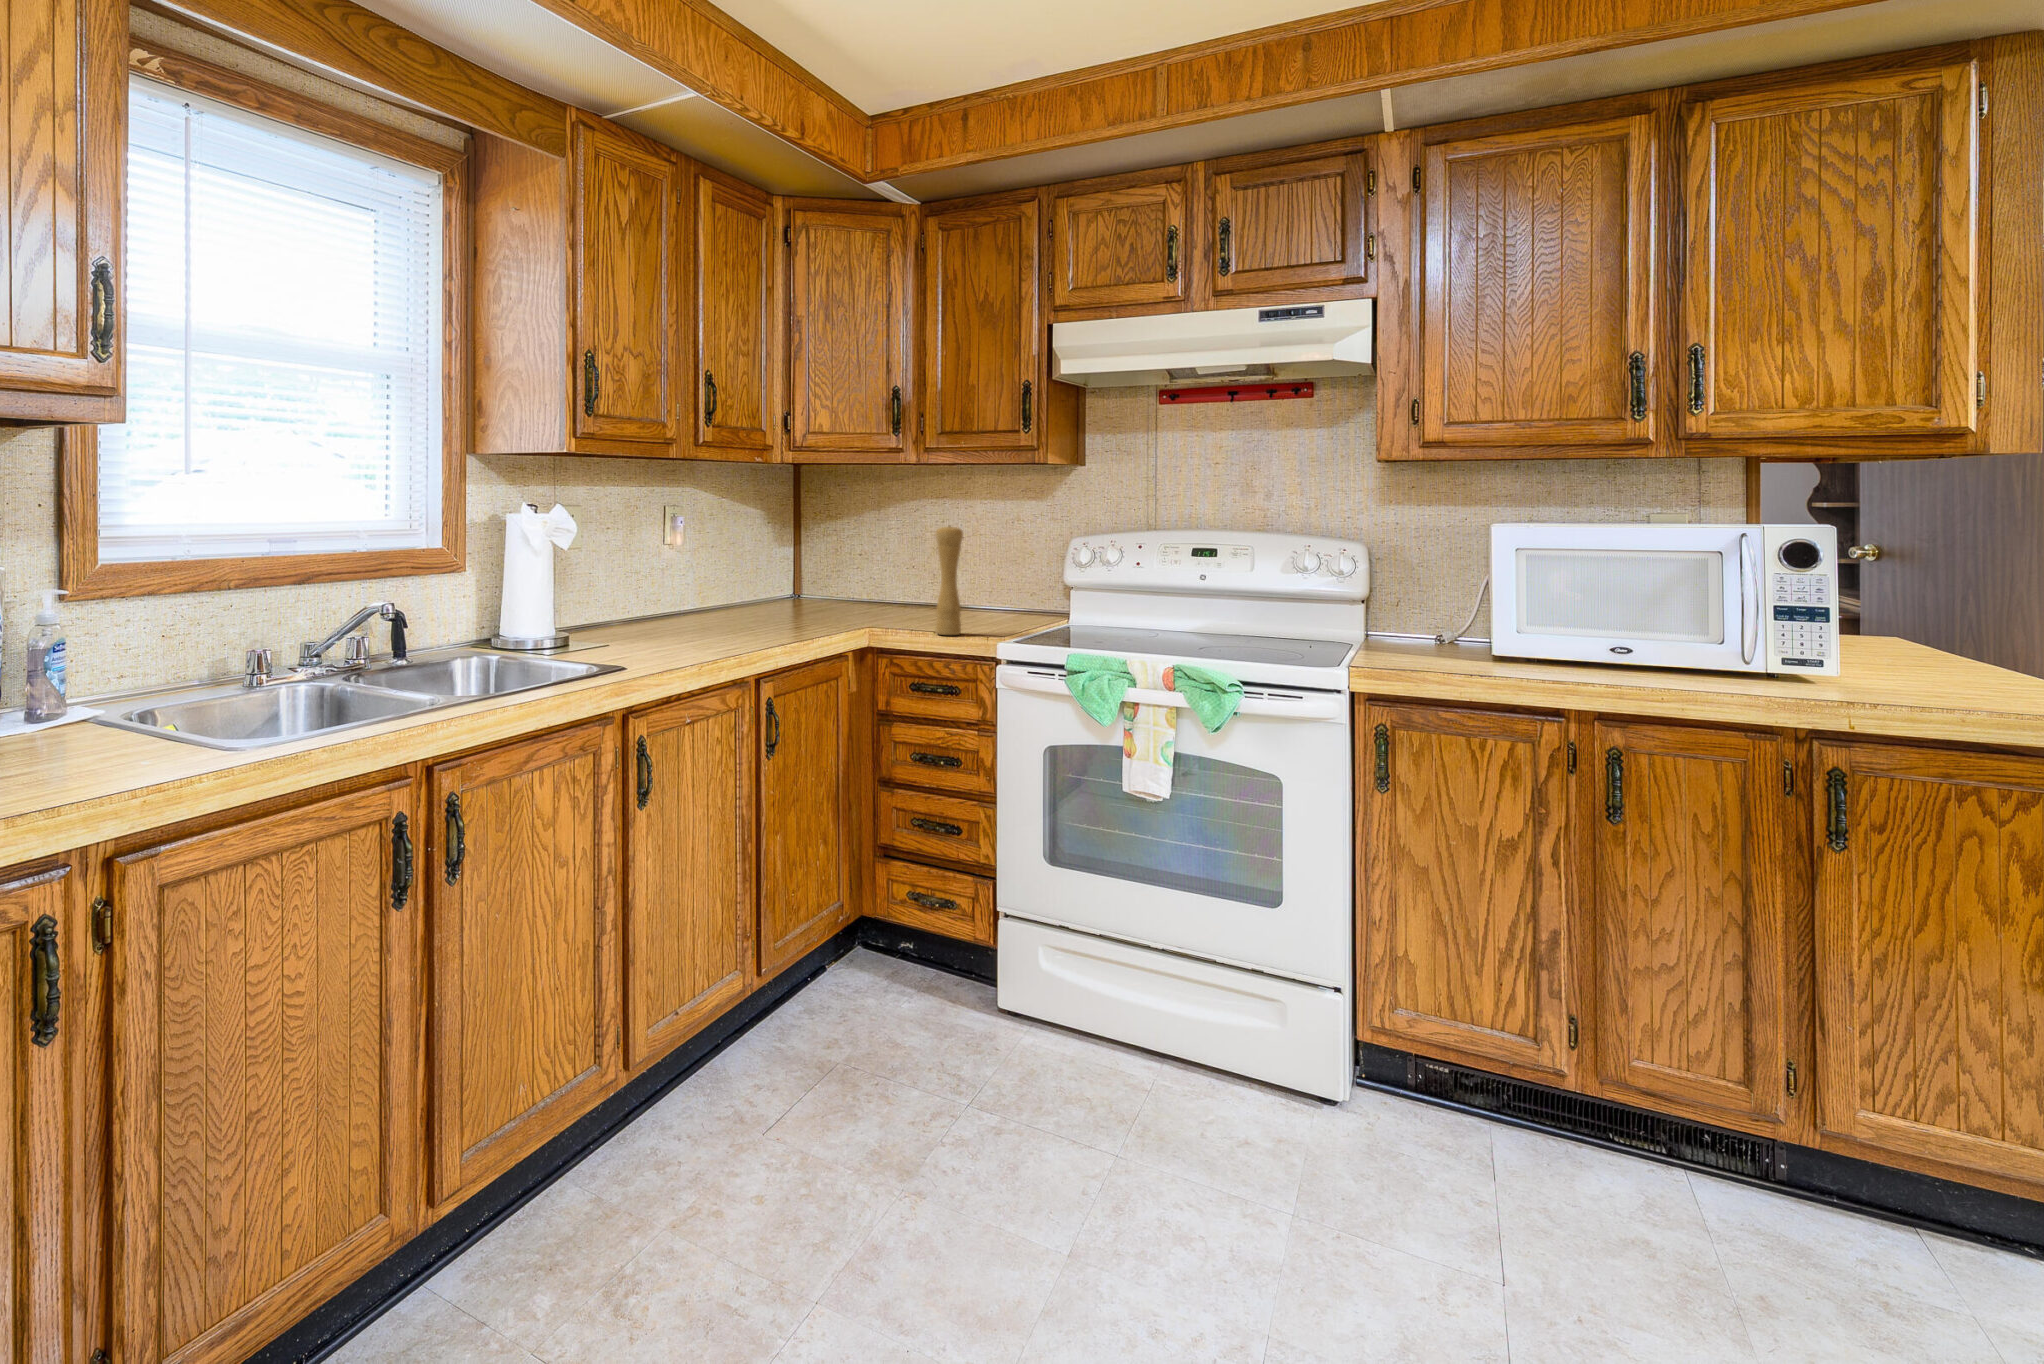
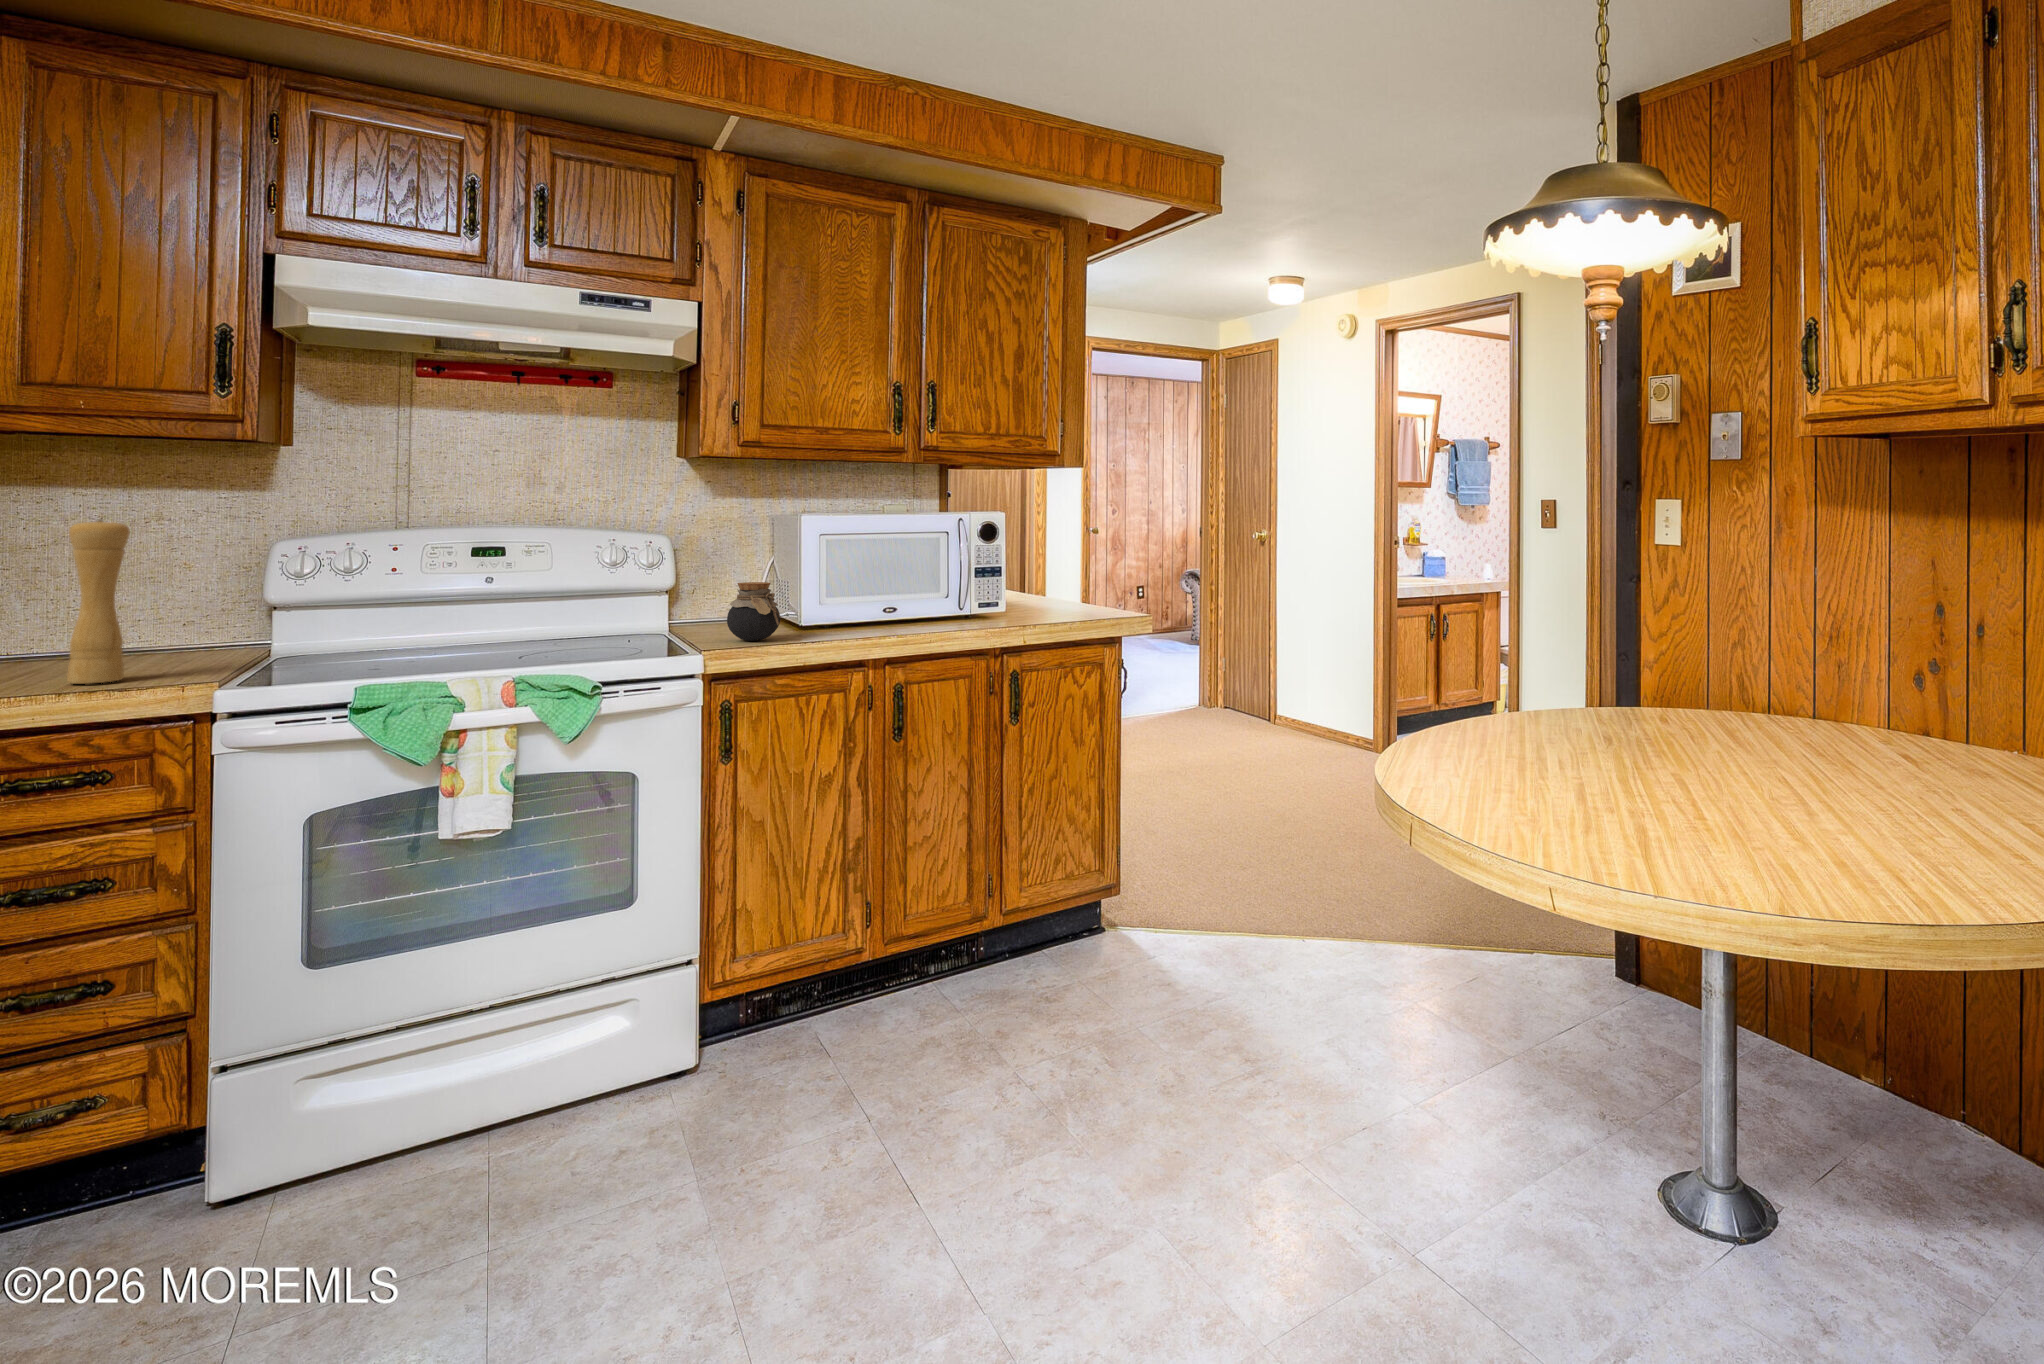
jar: none [1399,597,1463,663] -> present [727,582,781,641]

